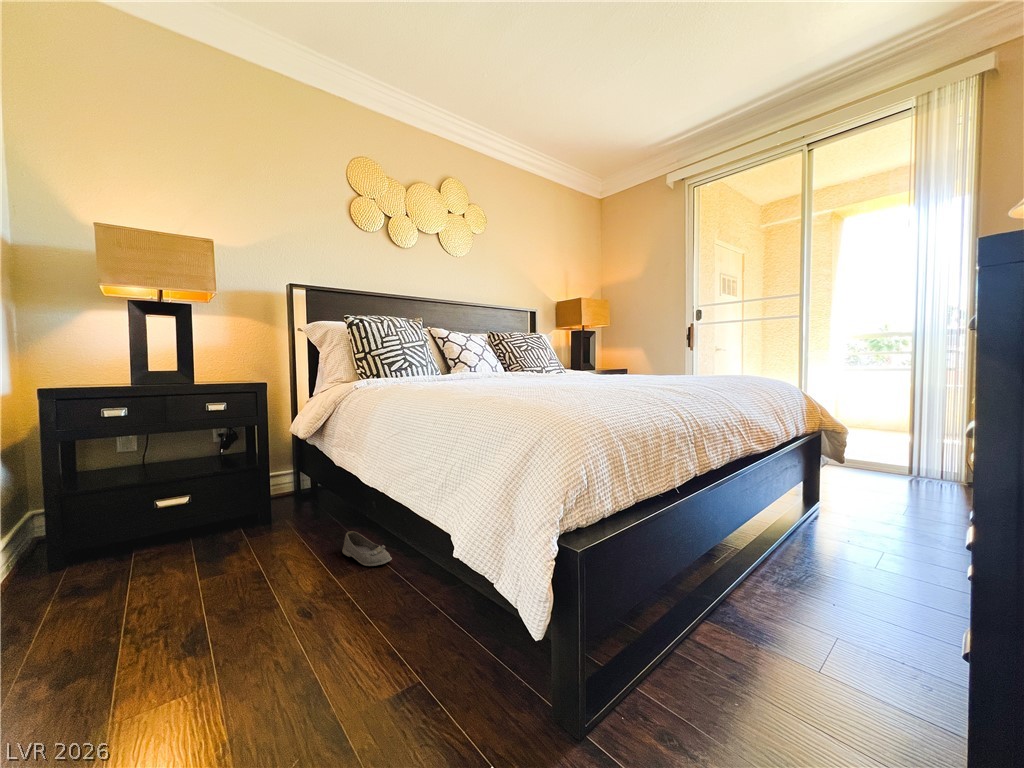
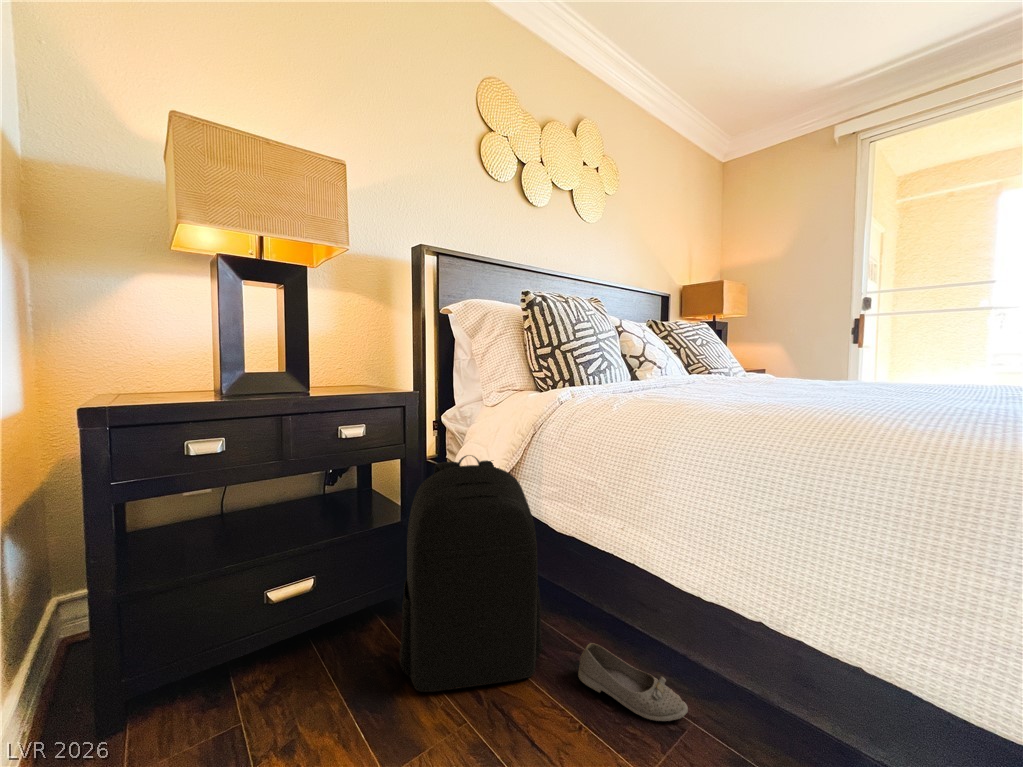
backpack: none [235,422,335,559] -> present [399,455,542,692]

